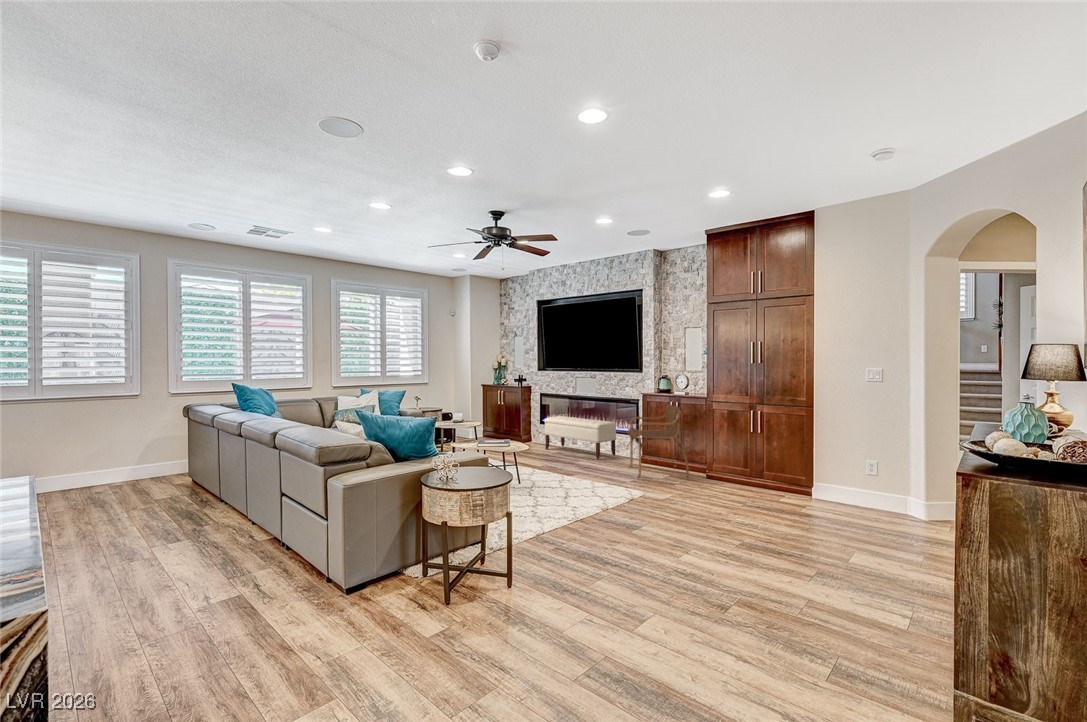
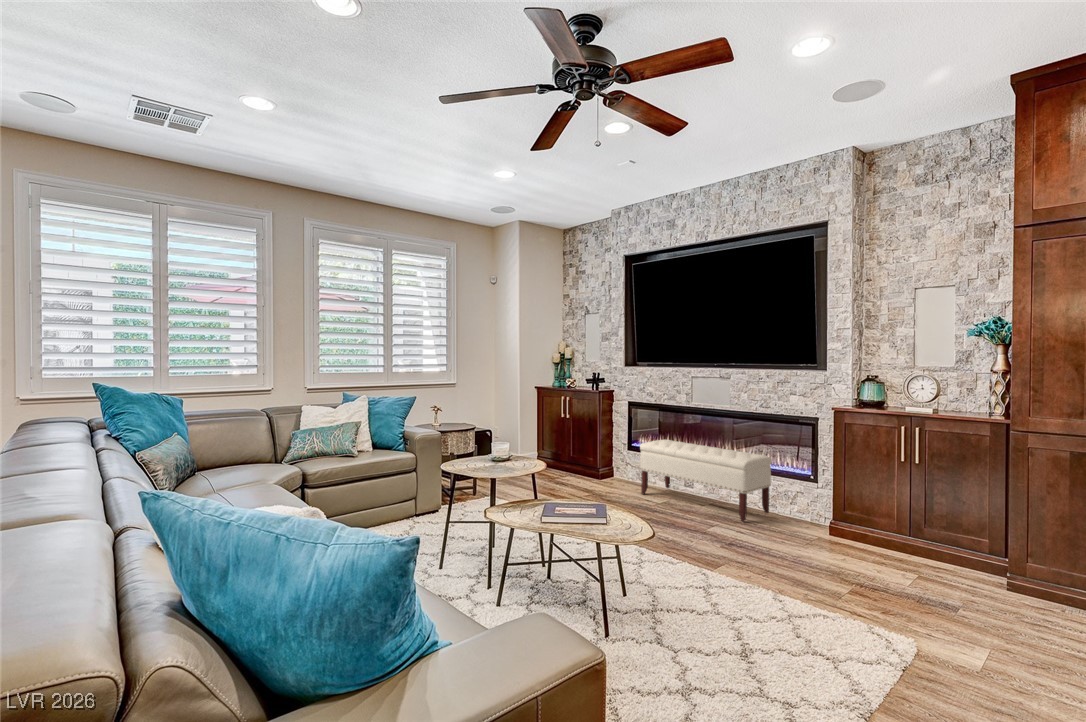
armchair: present [628,404,689,478] -> none [812,429,964,584]

